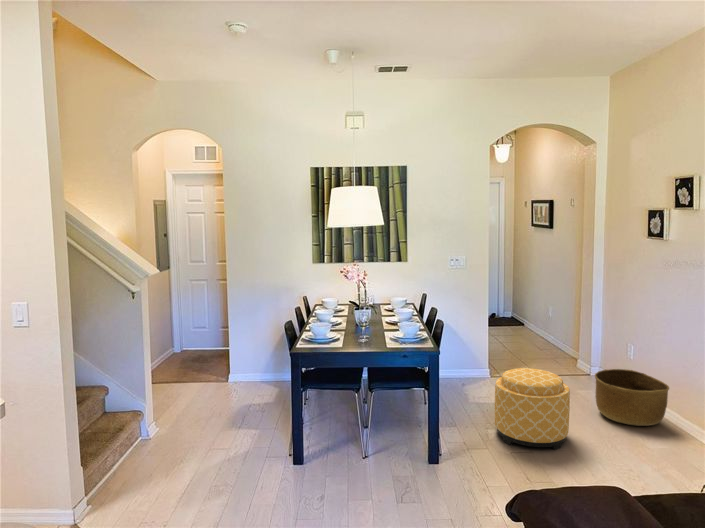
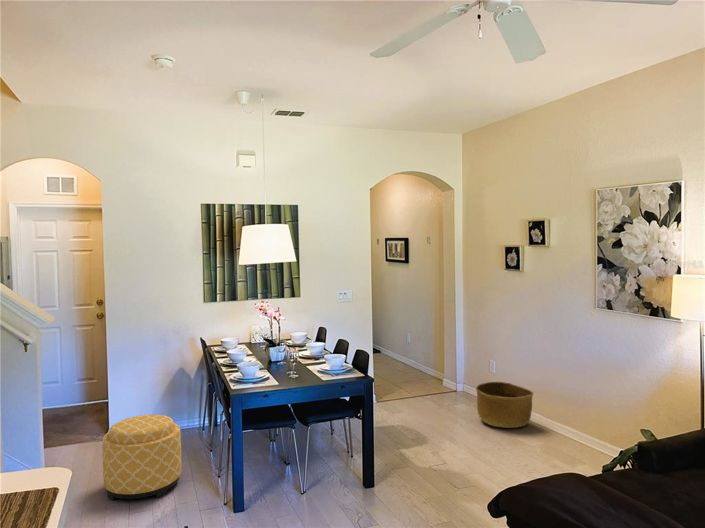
ottoman: present [495,368,570,450] -> present [102,414,181,500]

